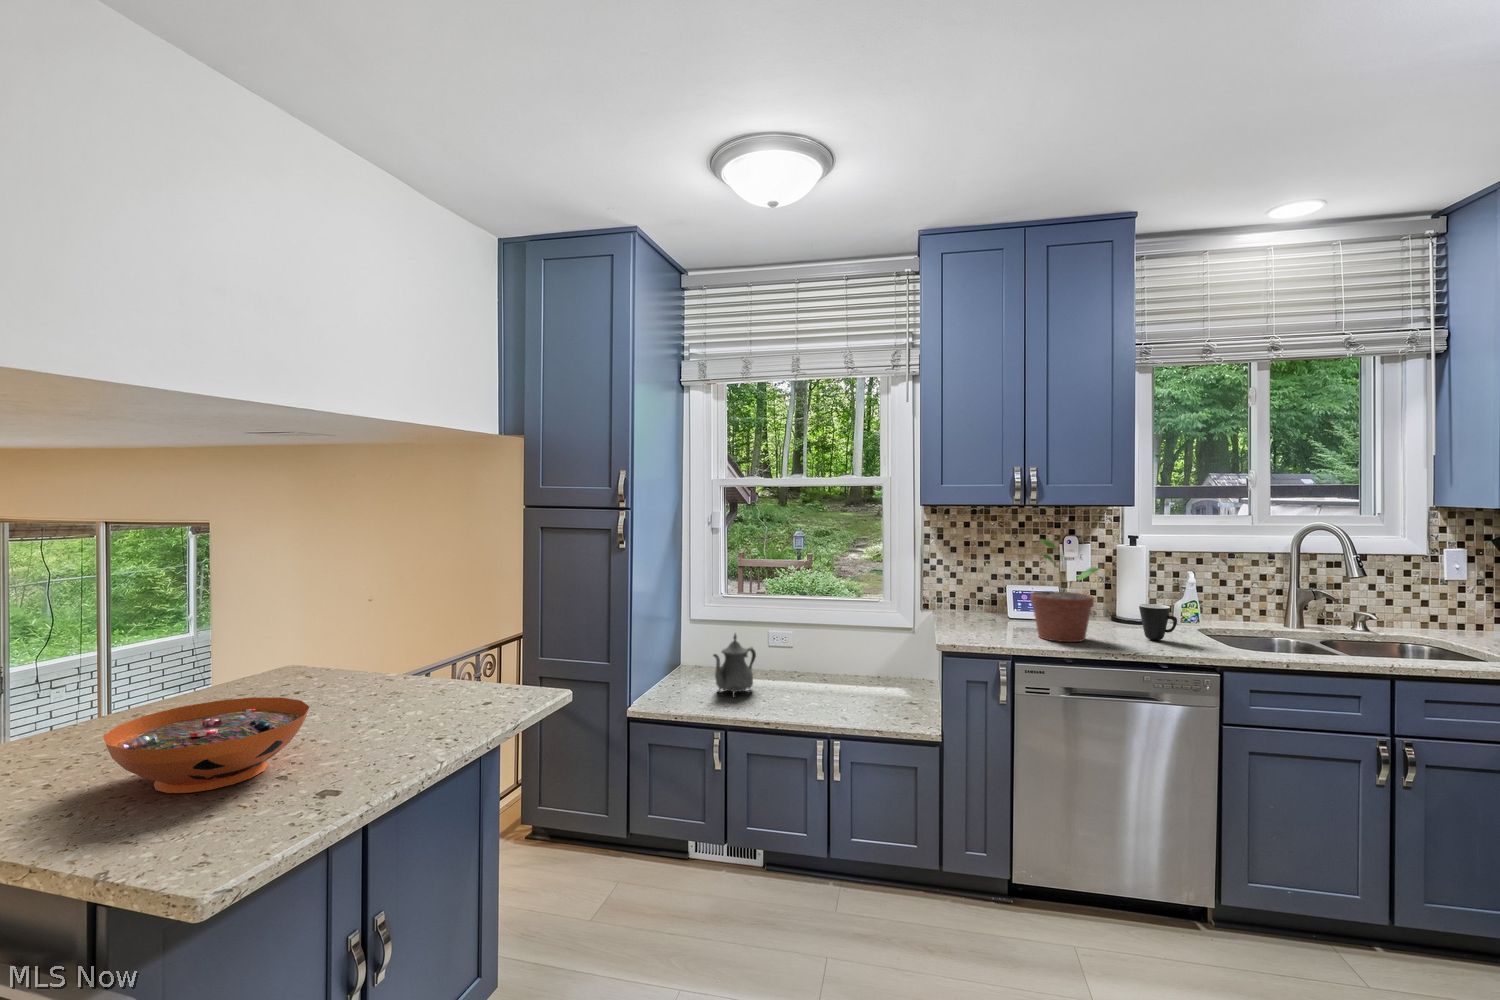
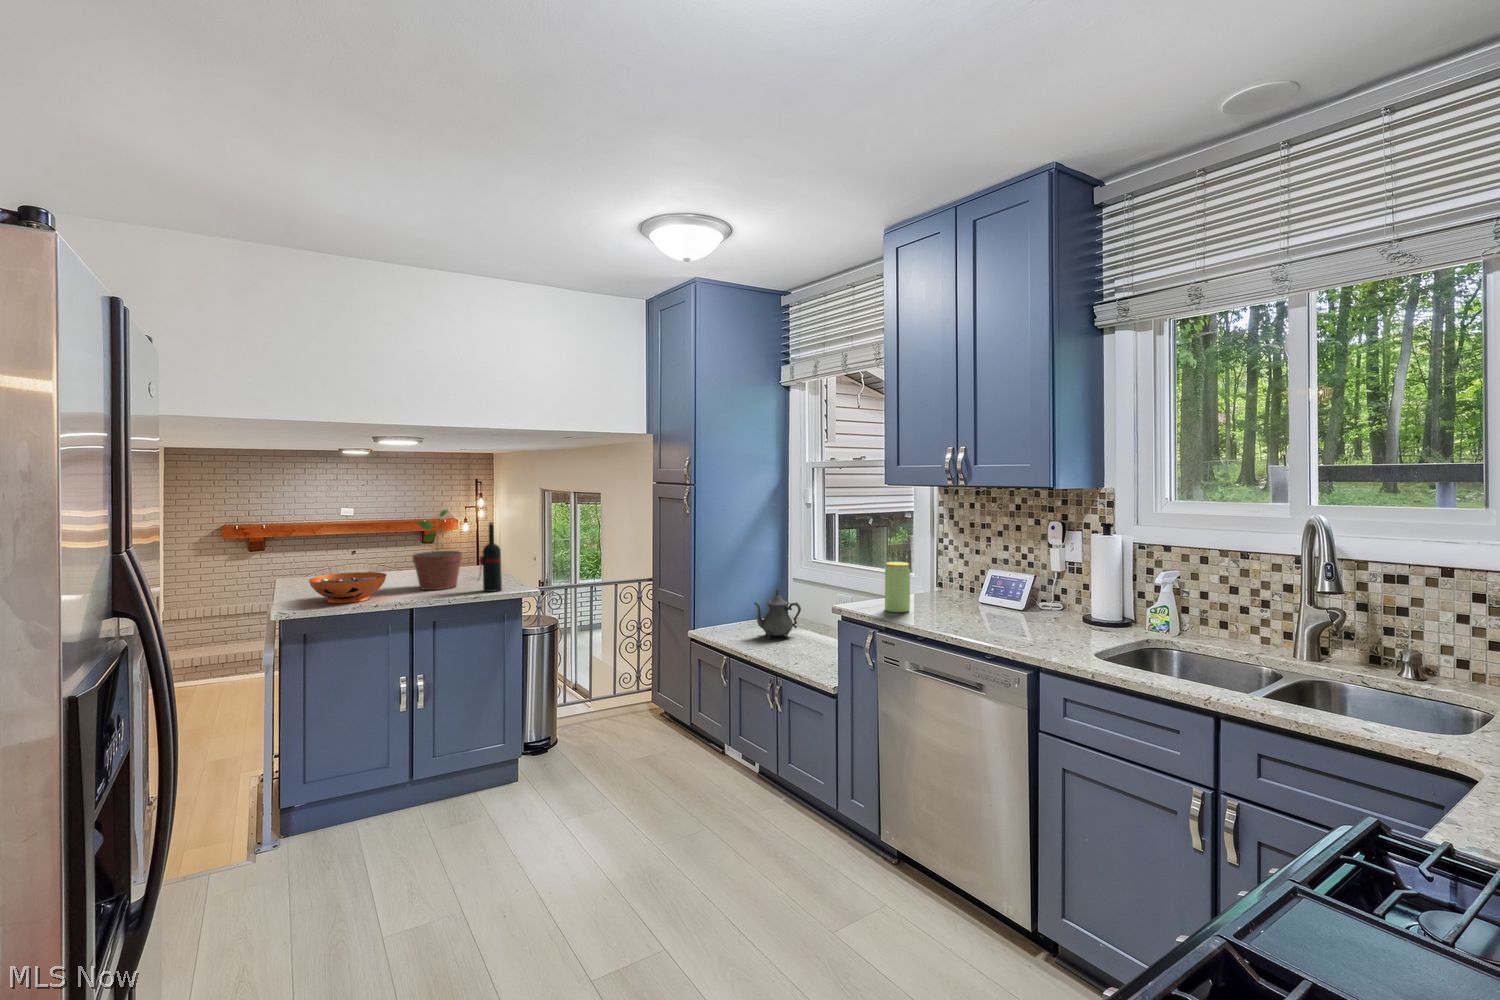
potted plant: present [1031,539,1100,642] -> present [412,509,462,590]
wine bottle: none [452,570,490,699] -> present [479,522,502,592]
jar: none [975,584,1002,637] -> present [885,562,910,612]
mug: present [1139,604,1177,640] -> none [1034,599,1066,639]

